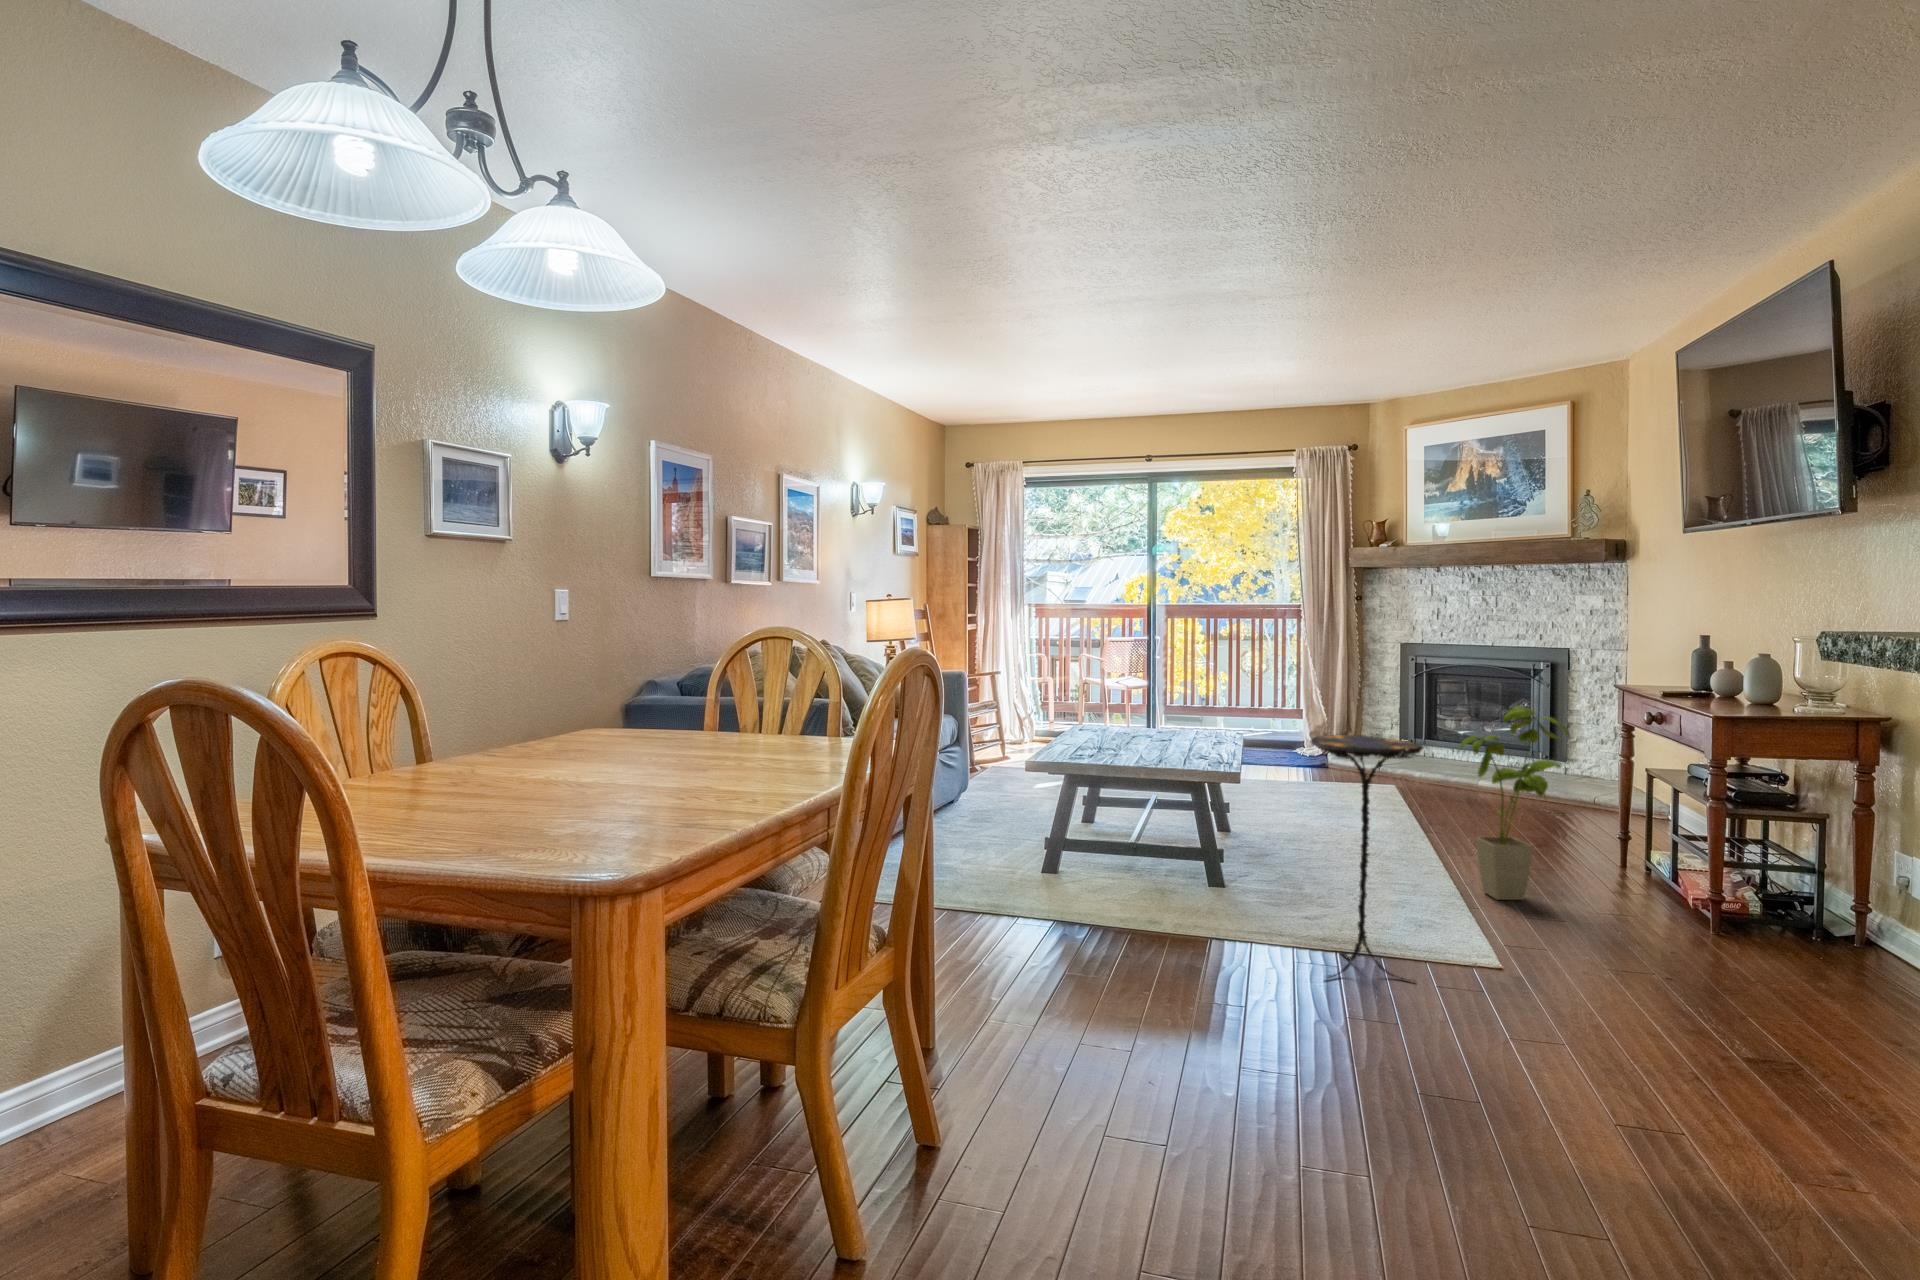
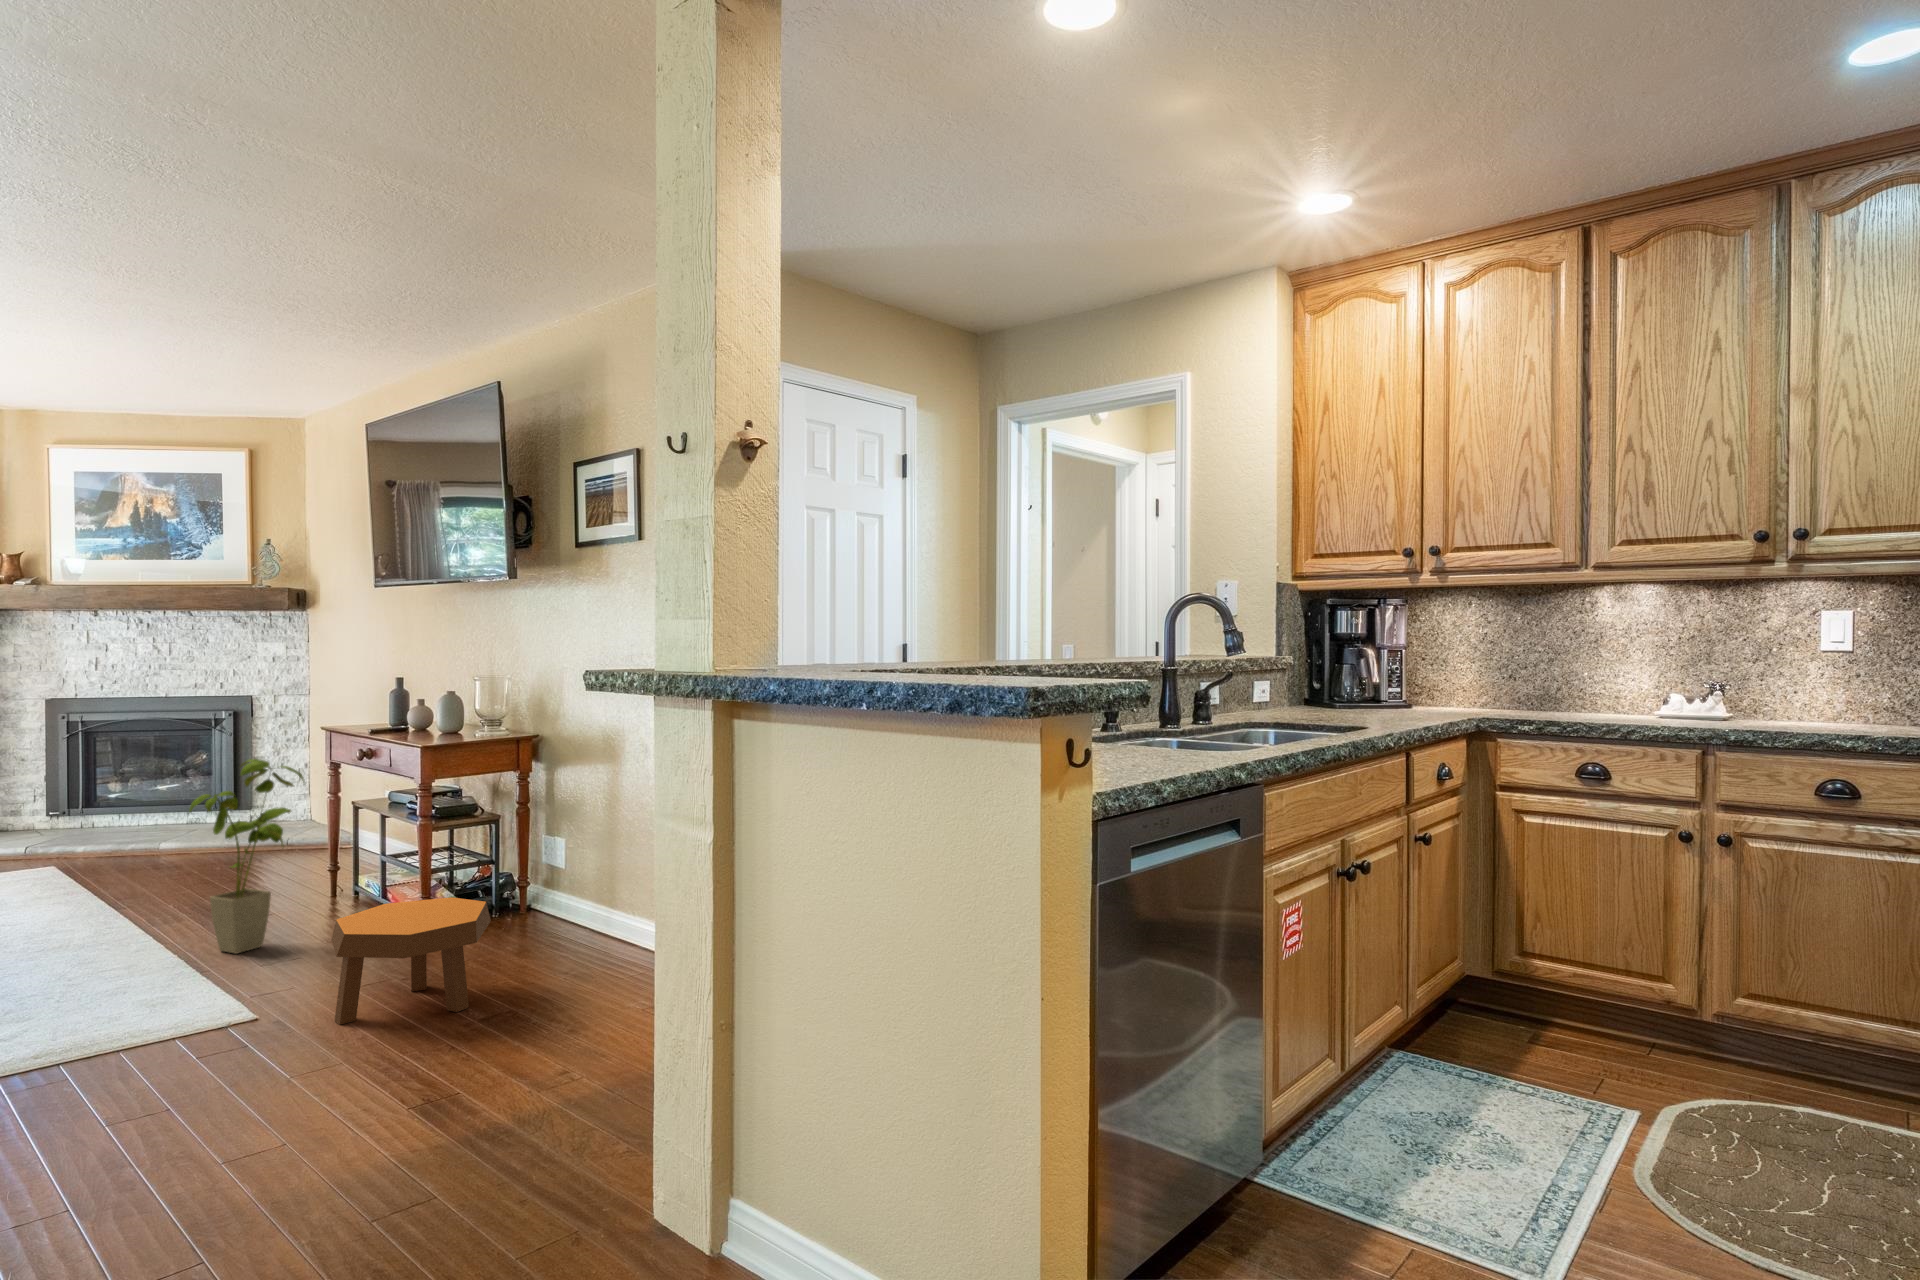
side table: present [1310,735,1423,978] -> none [49,807,193,1082]
footstool: none [1562,891,1781,1057] -> present [331,897,491,1025]

